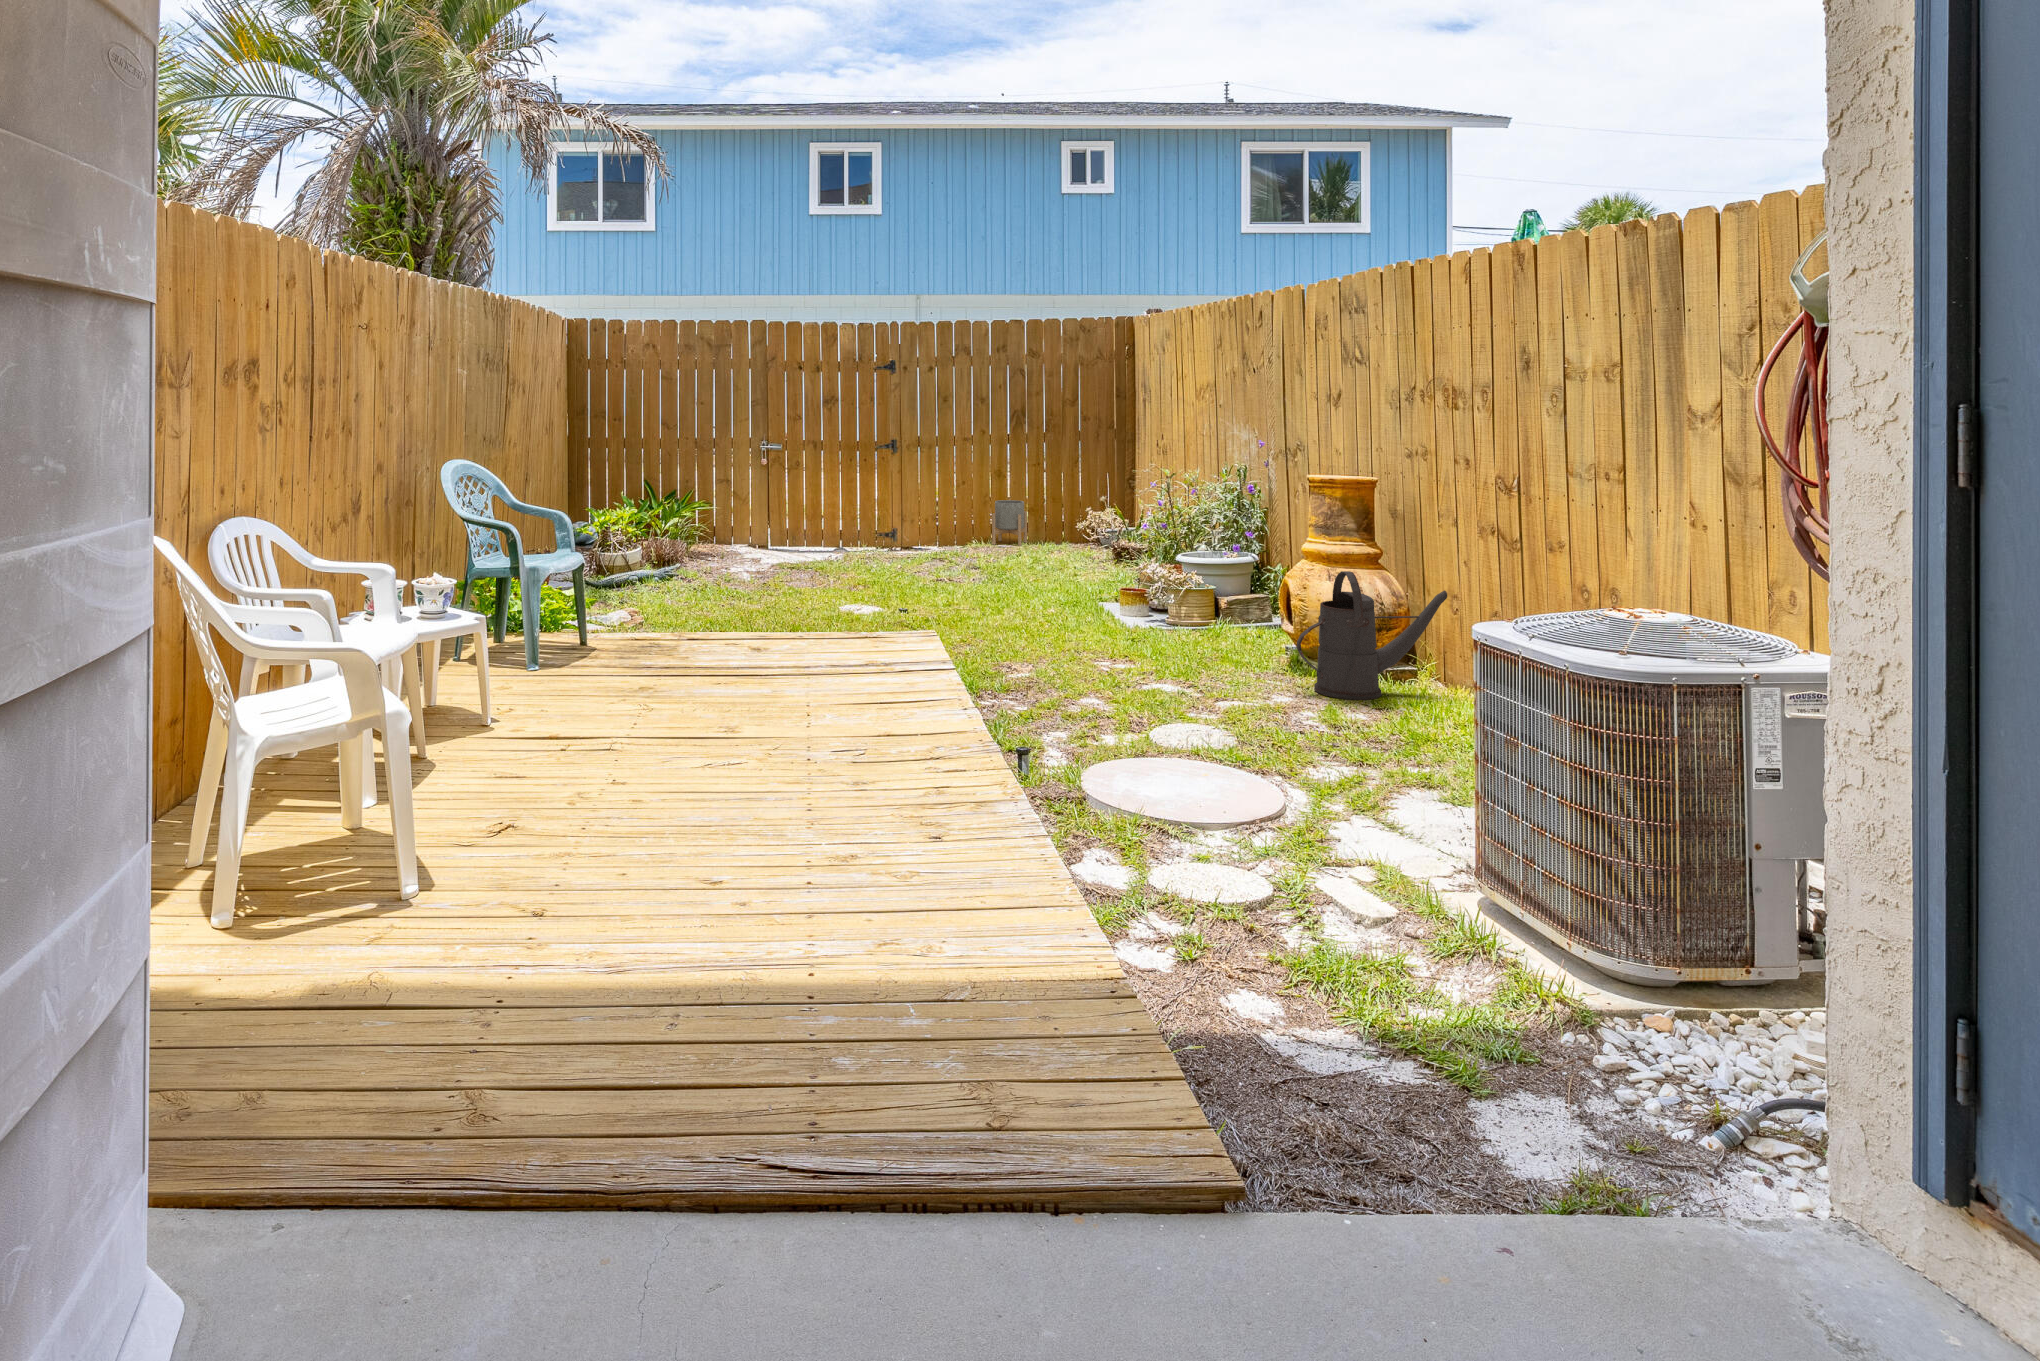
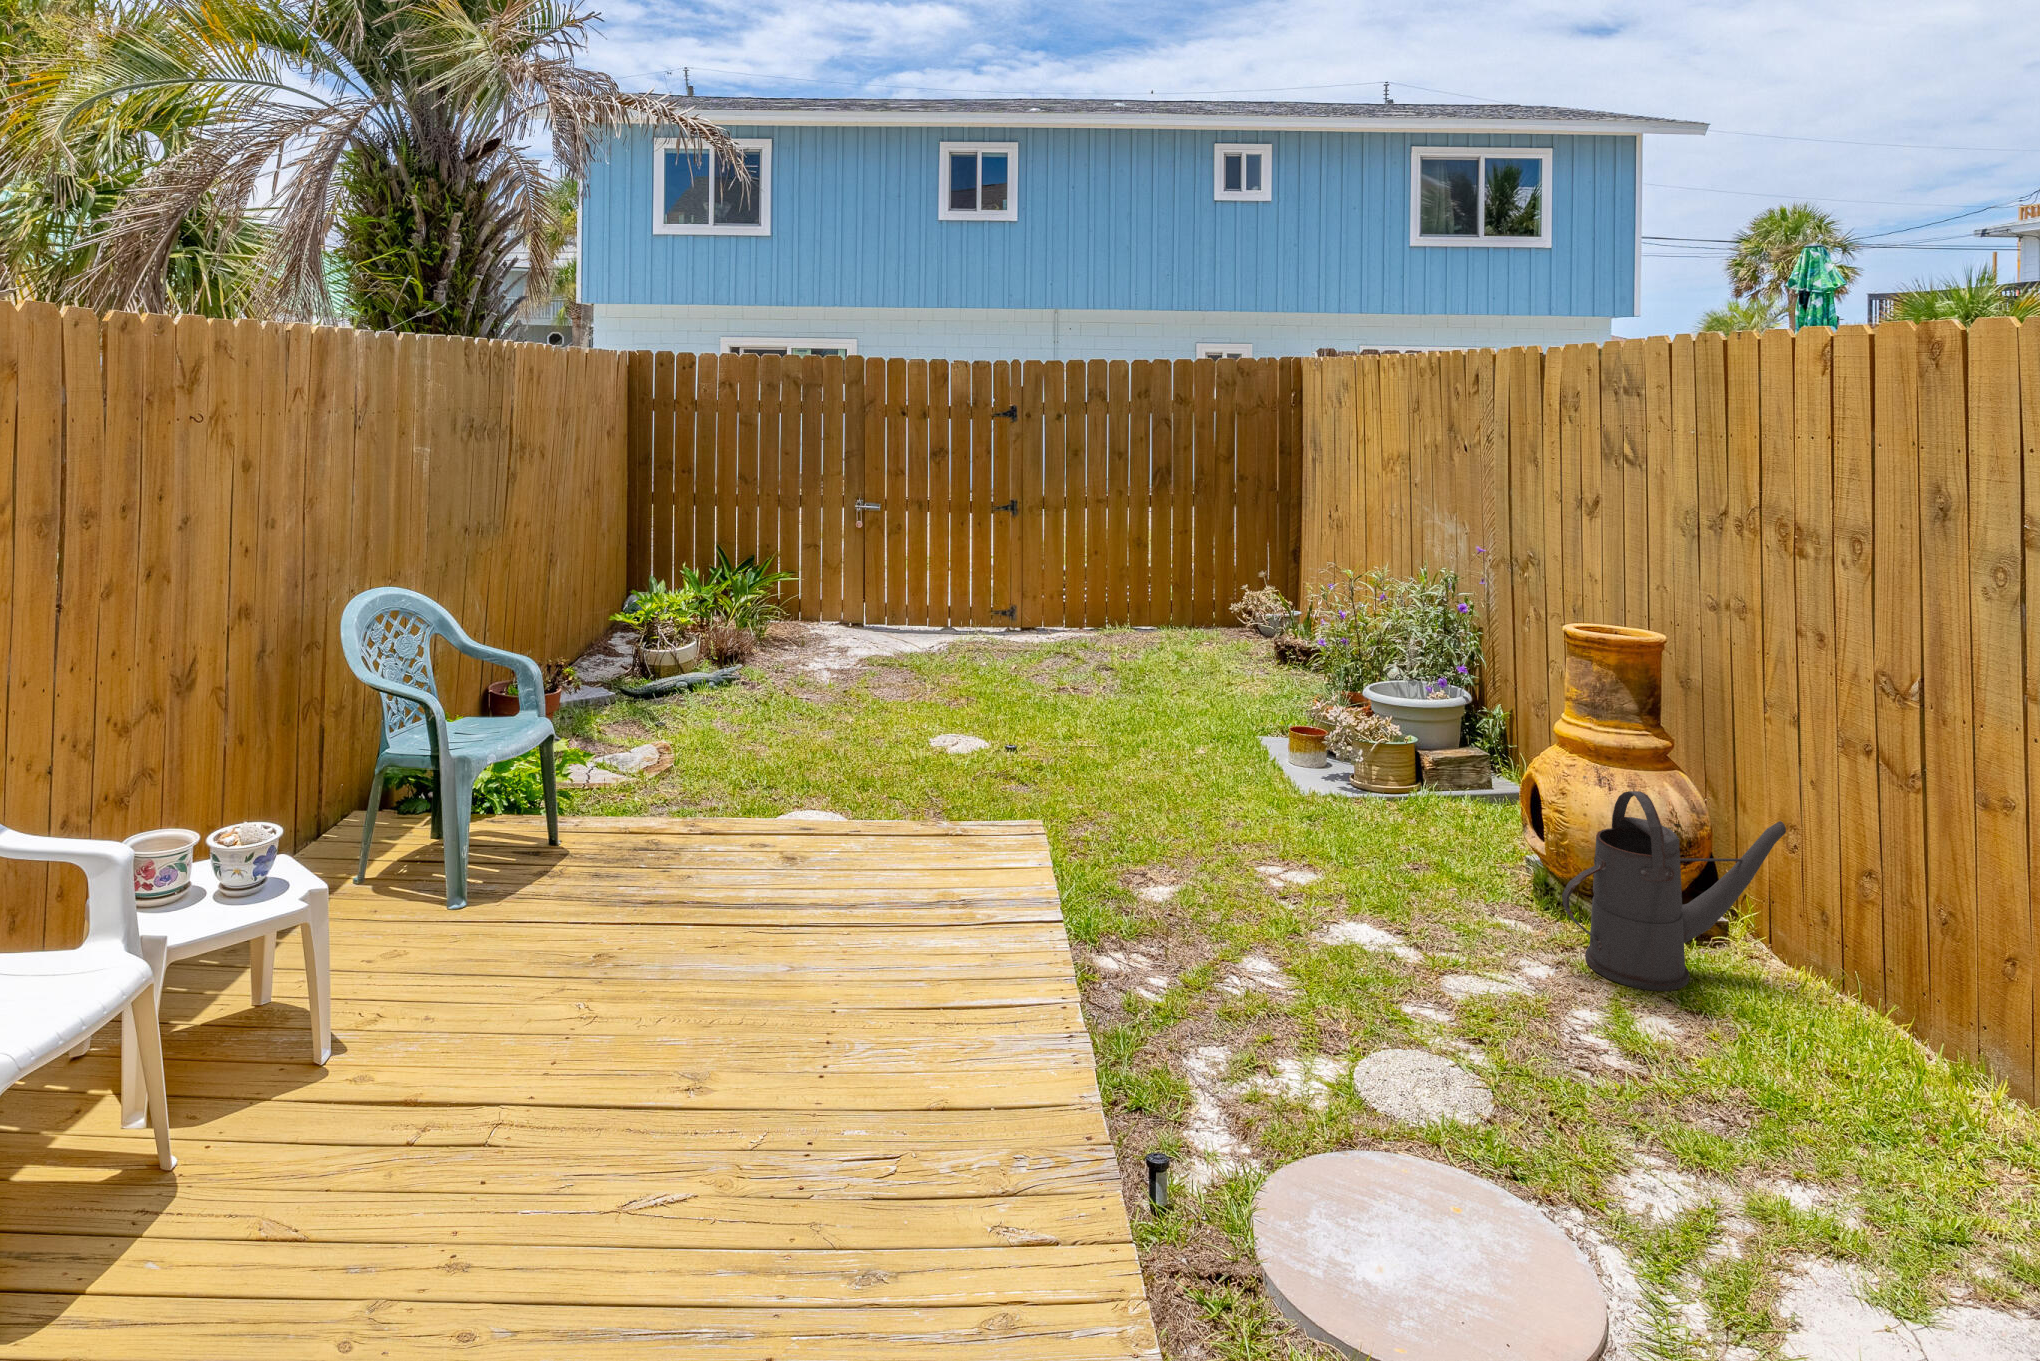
planter: present [992,500,1027,546] -> none [1126,572,1167,629]

